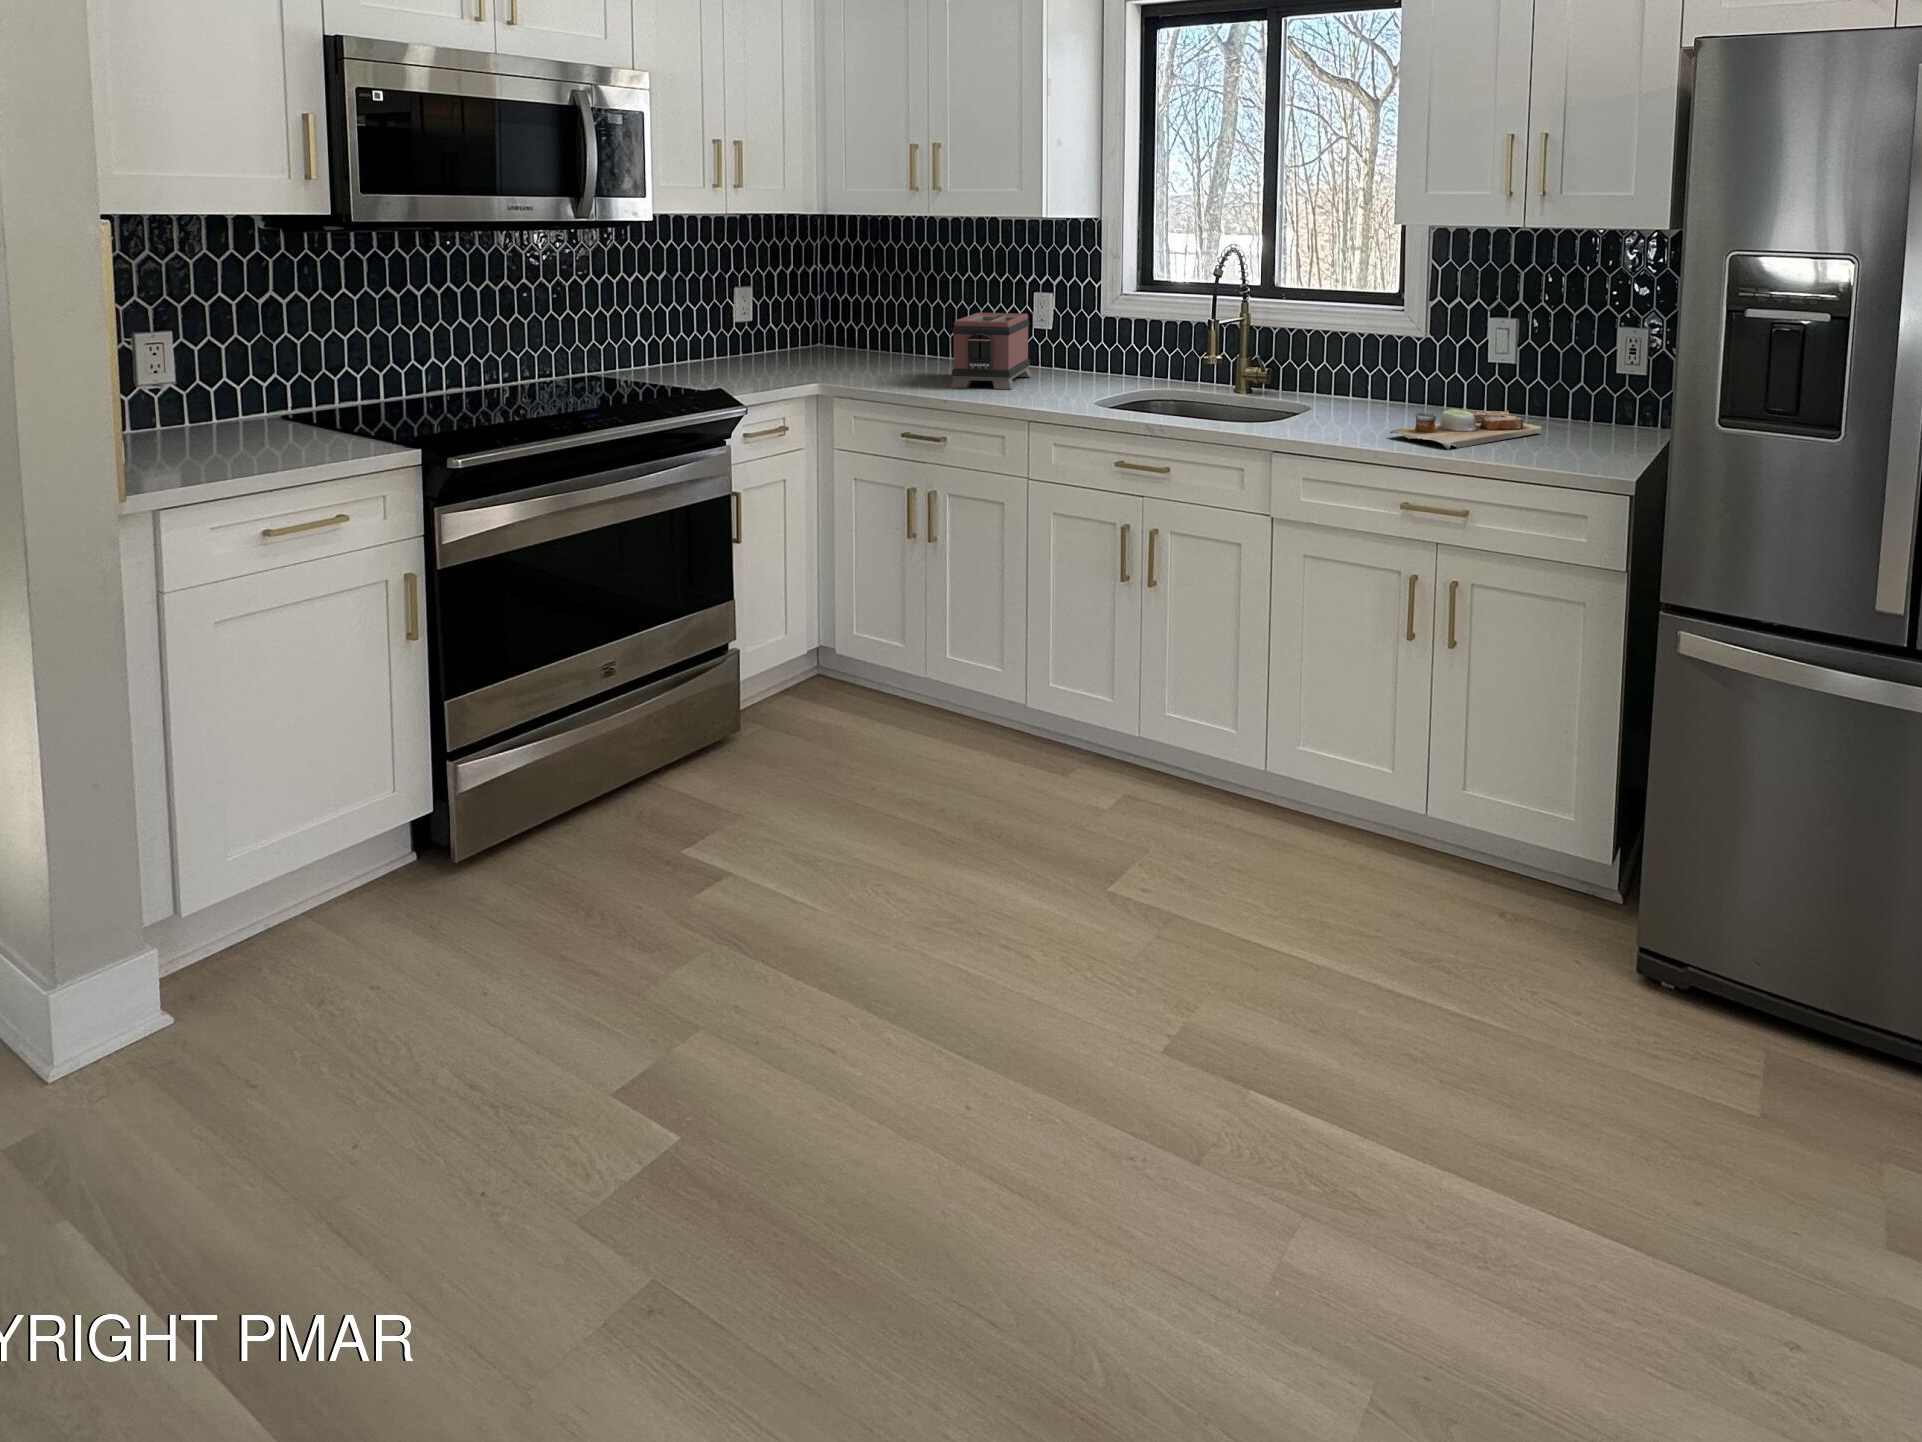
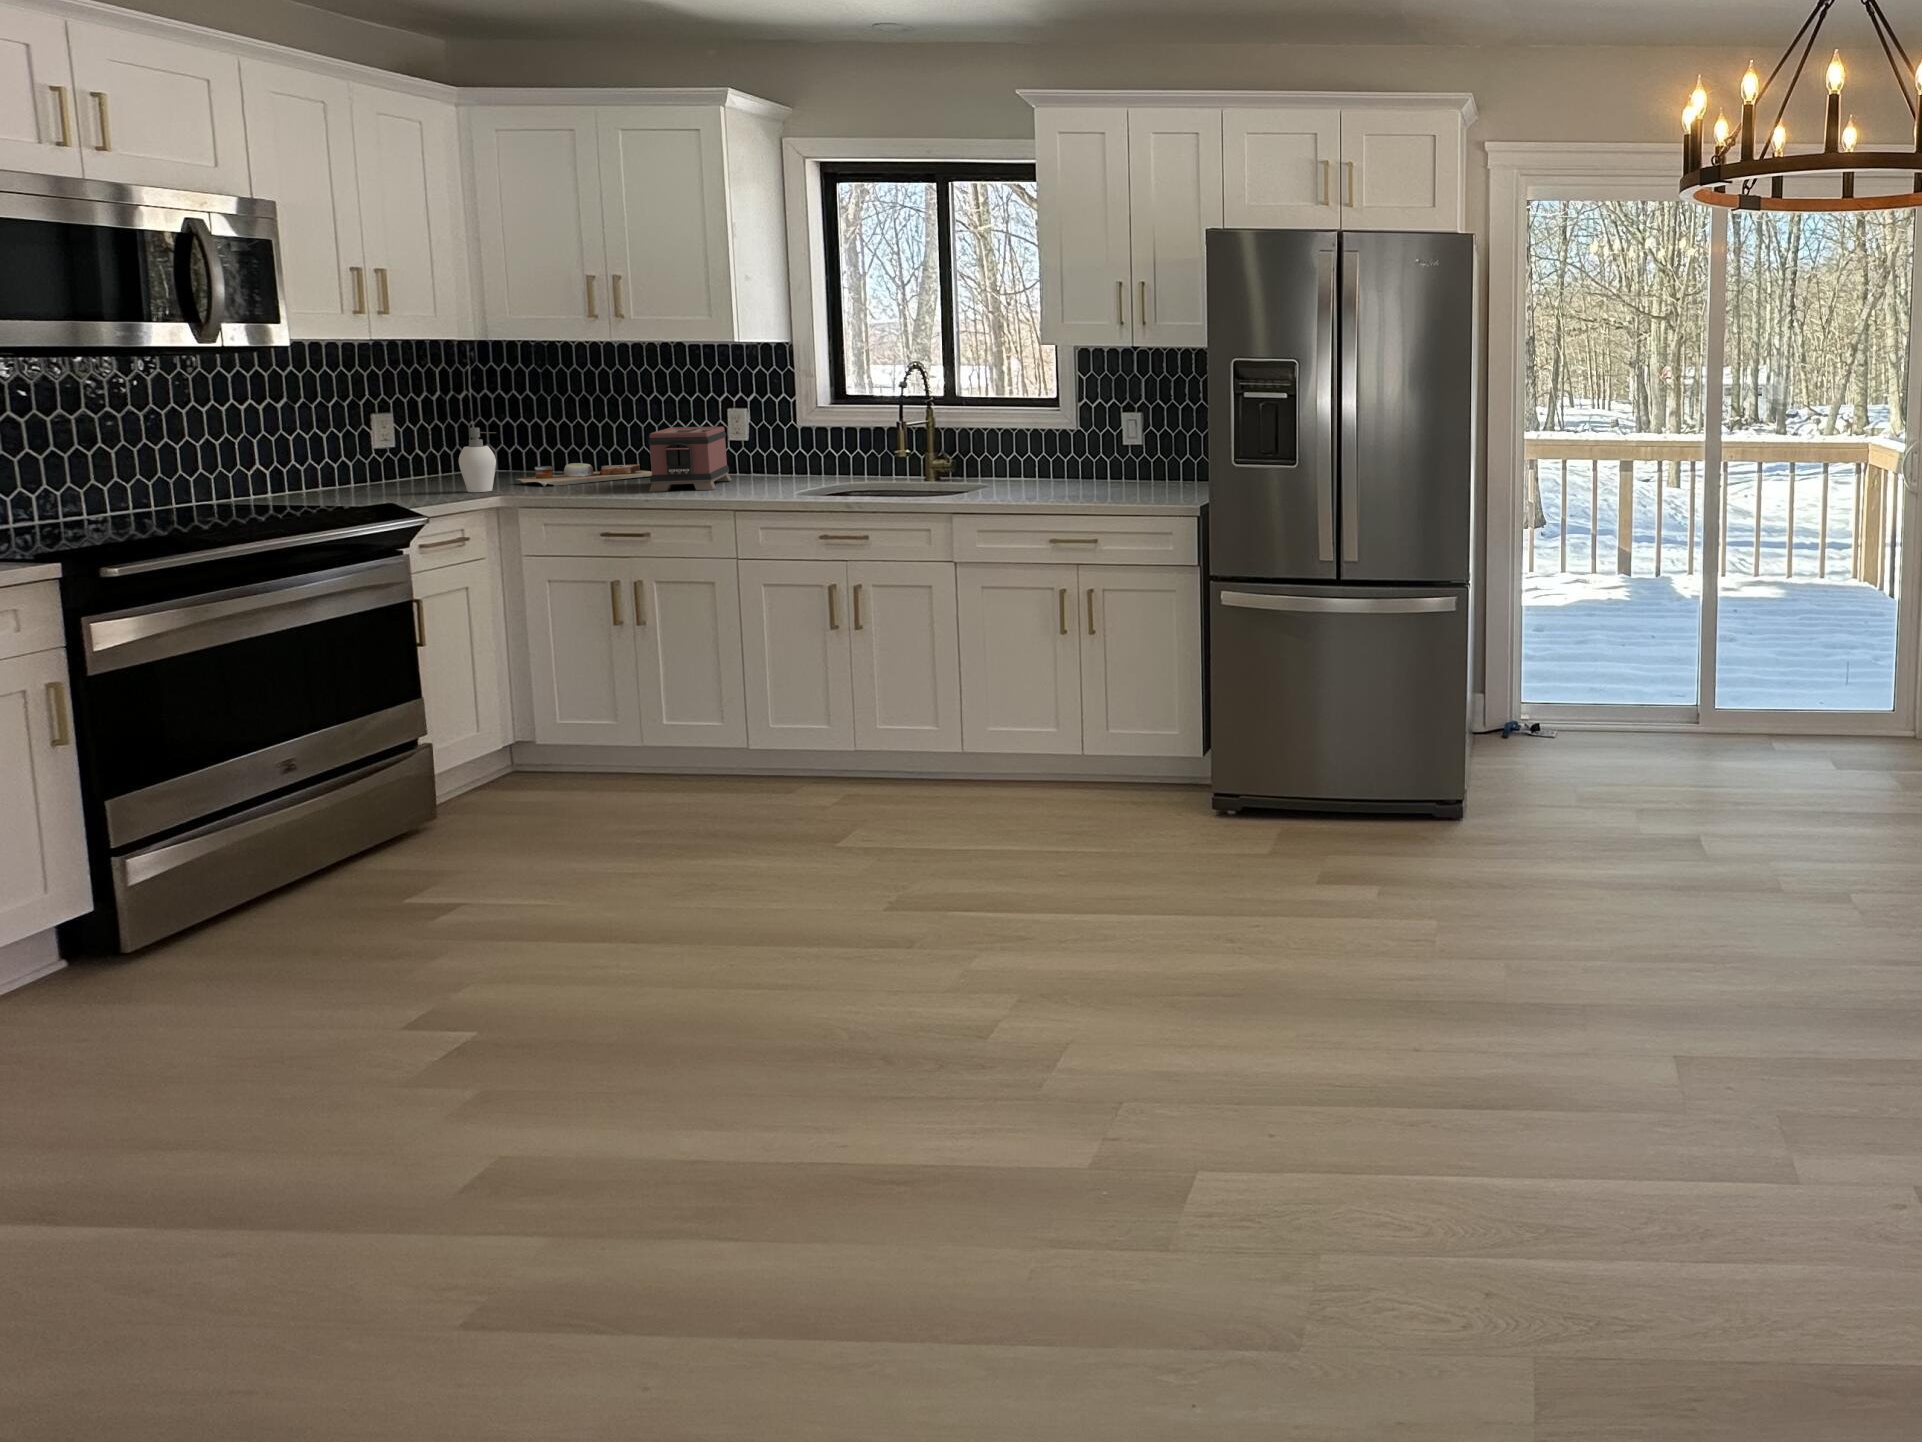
soap dispenser: none [791,307,823,376] -> present [459,428,496,492]
cutting board: present [1390,409,1542,450] -> present [515,463,652,487]

